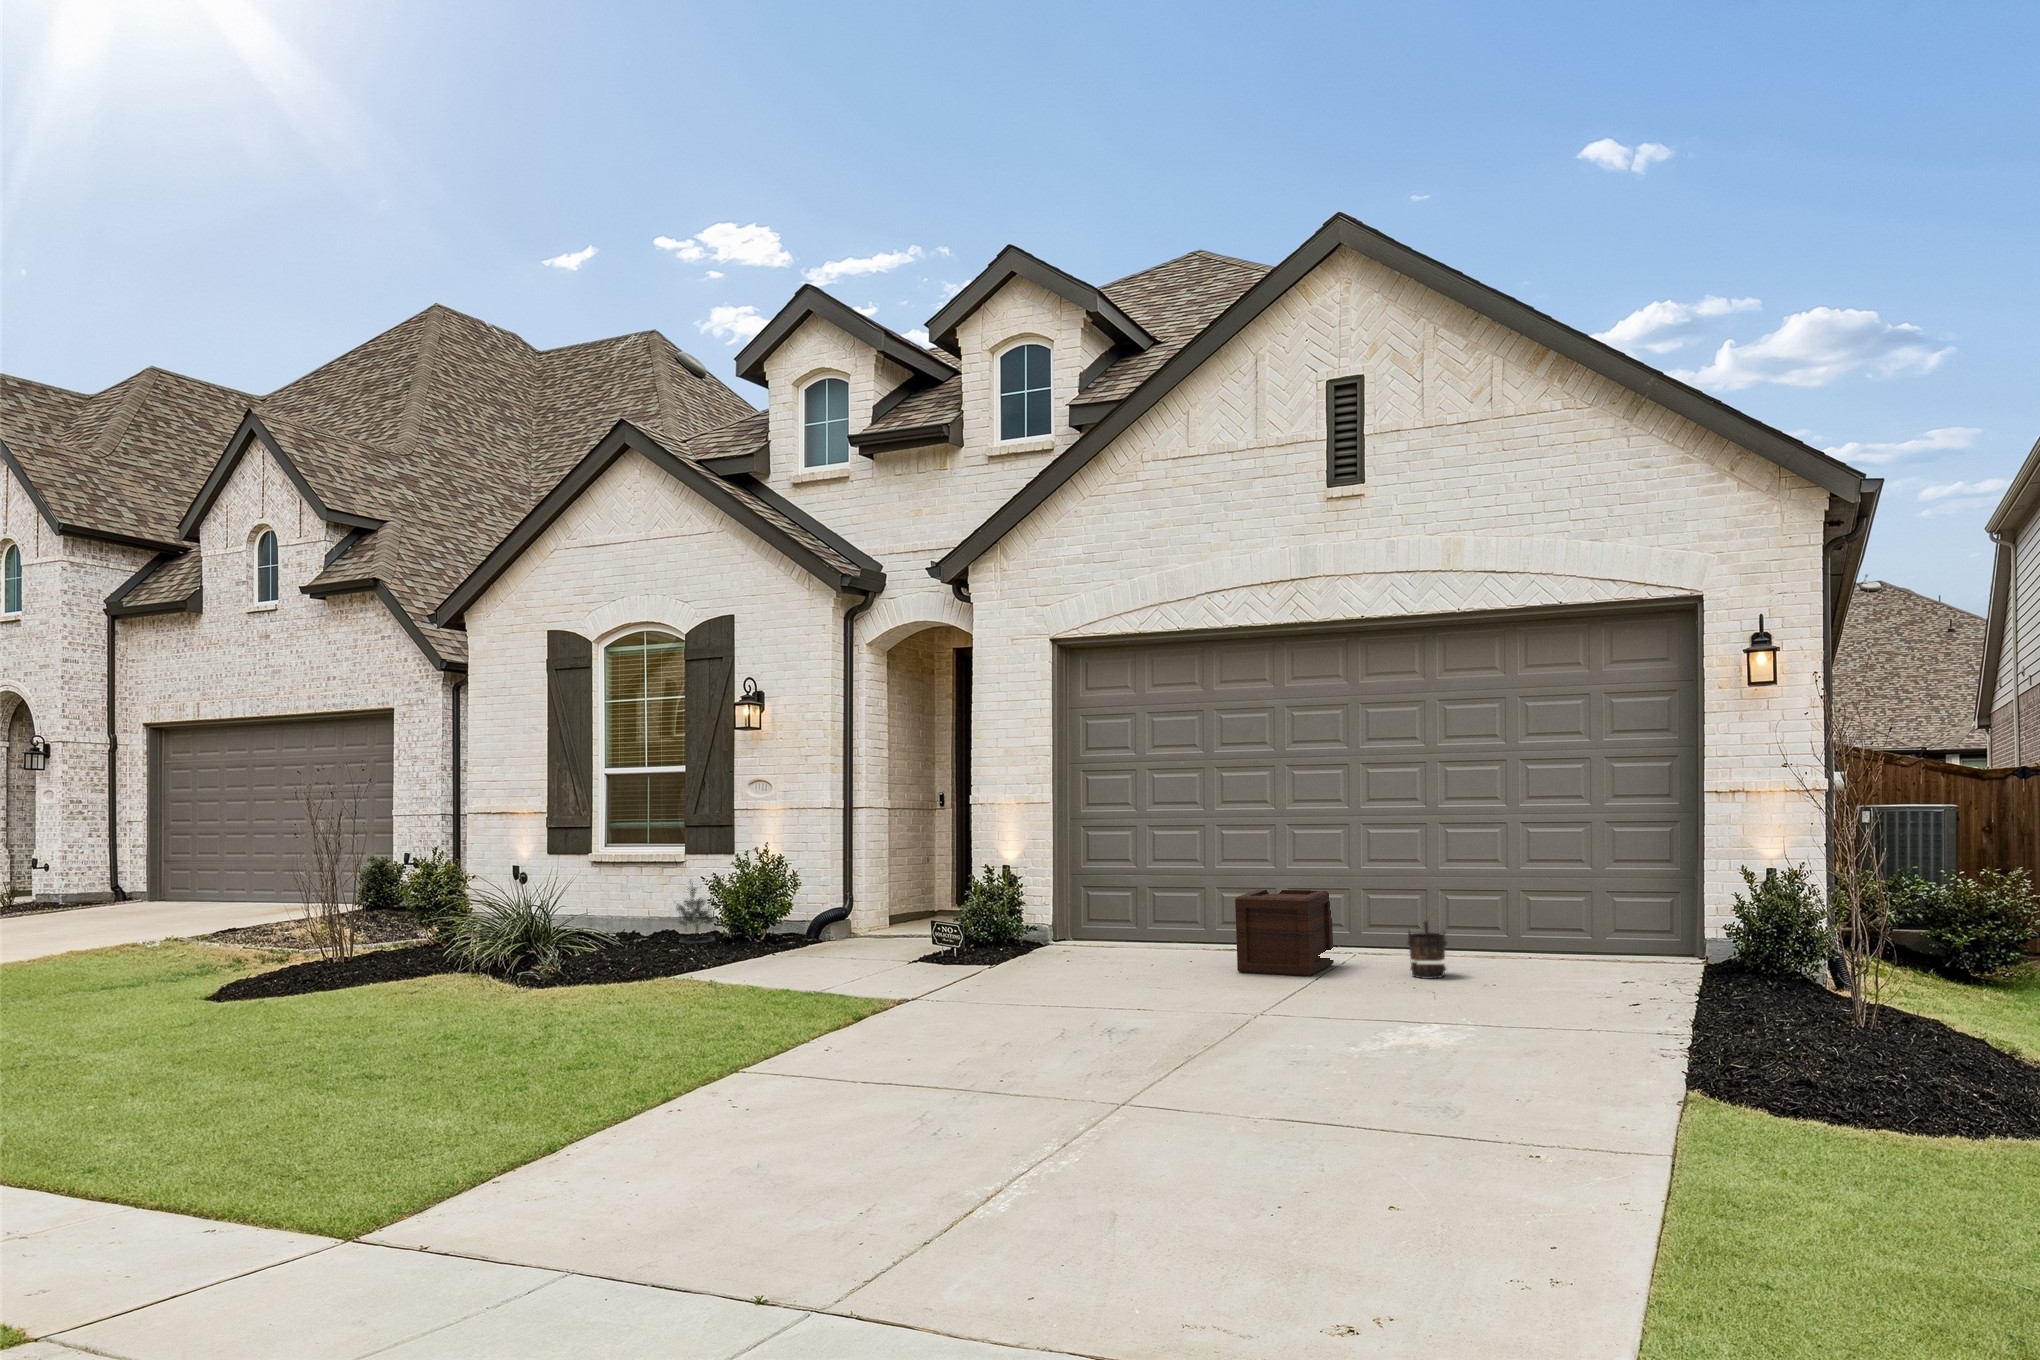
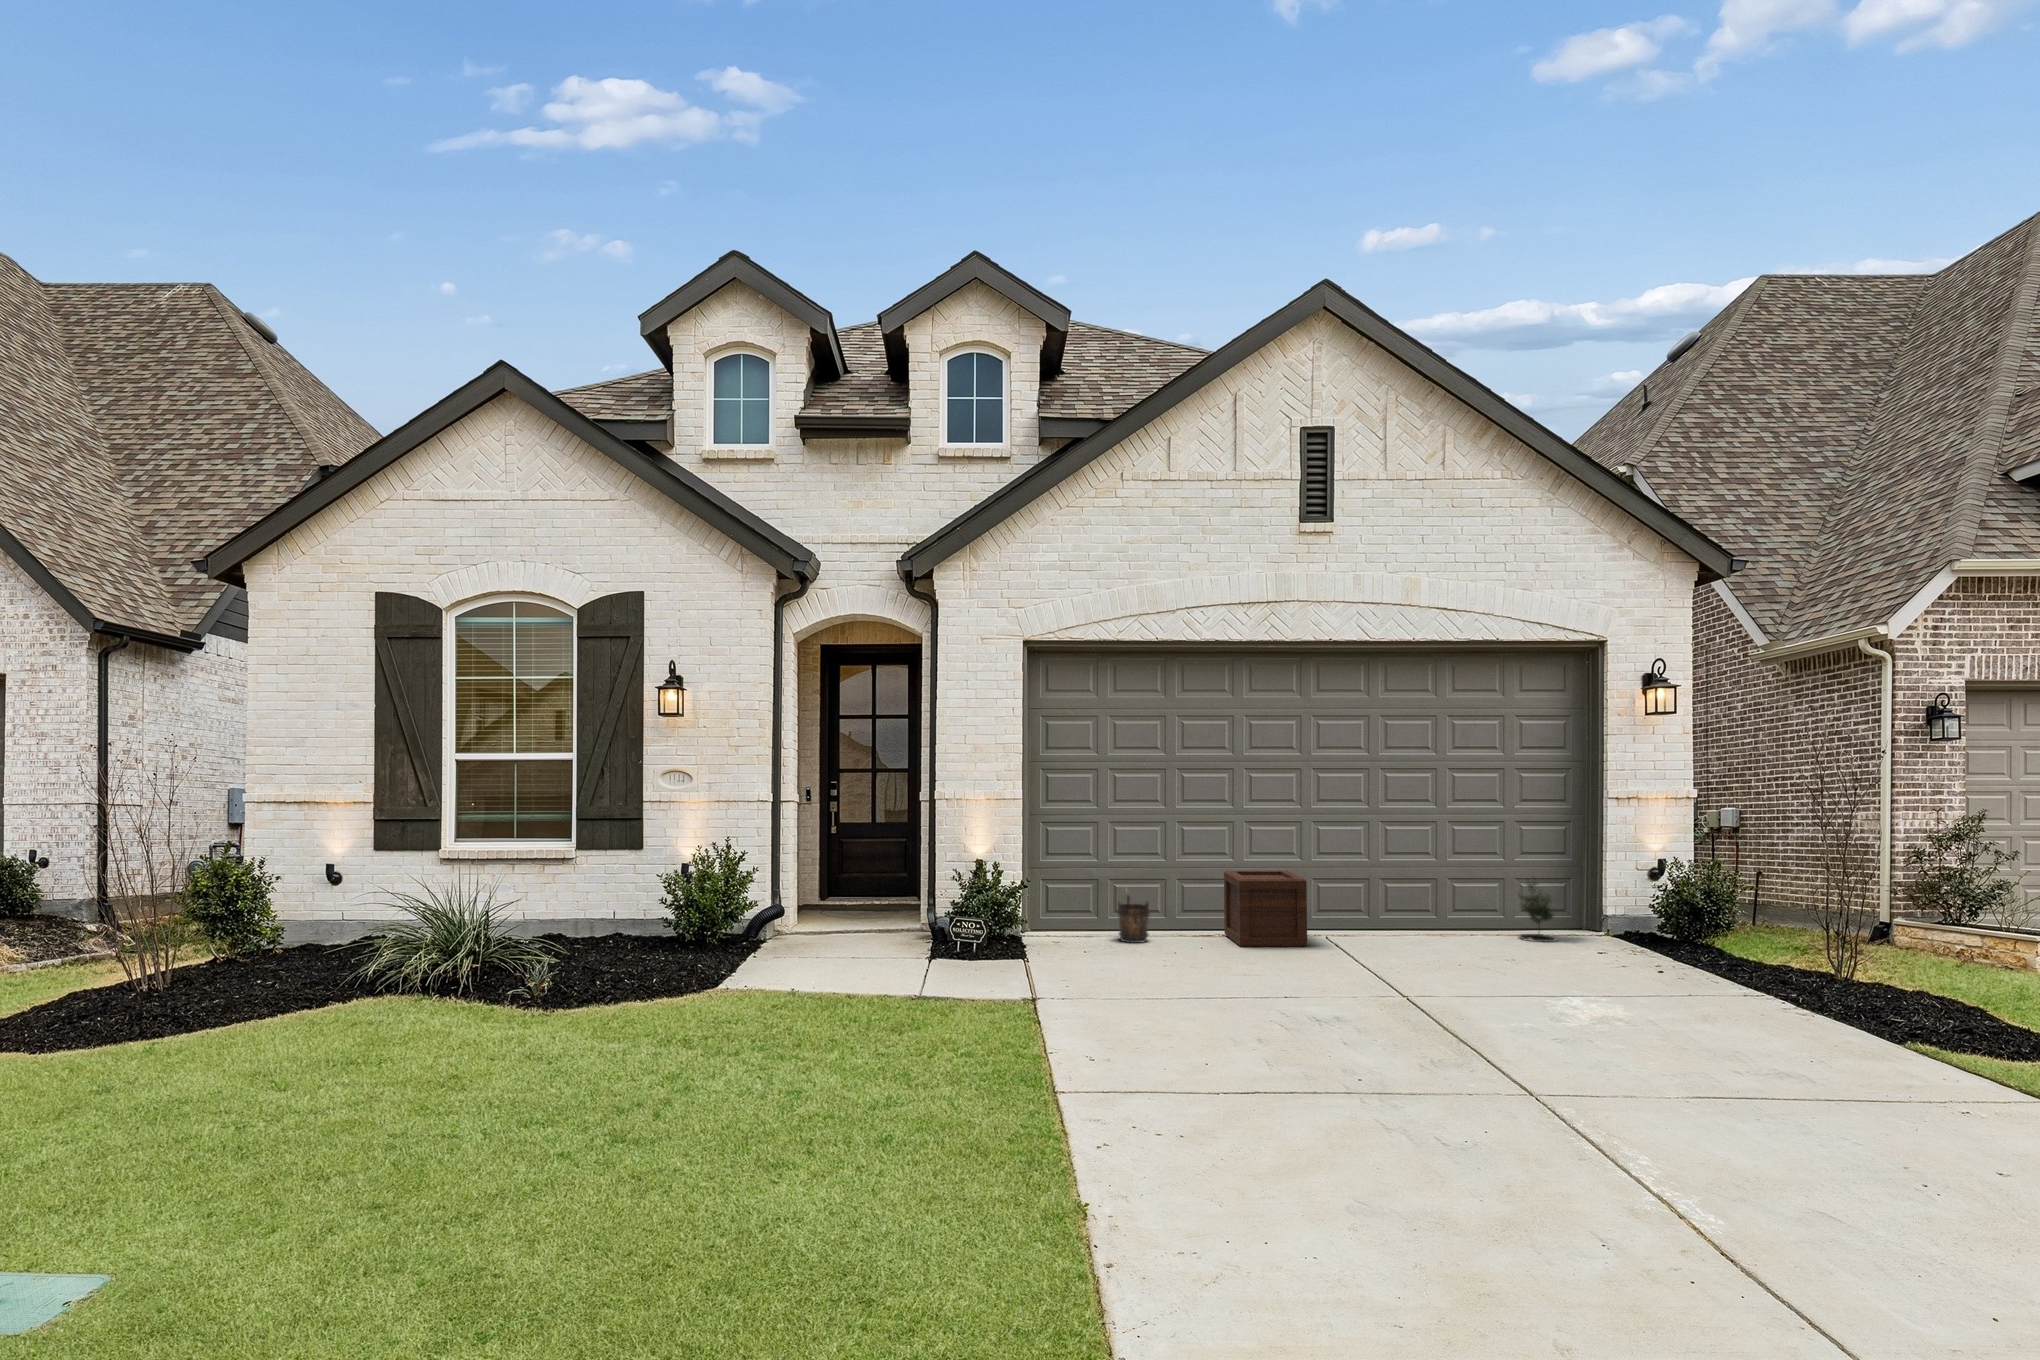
potted tree: present [676,882,714,944] -> present [1518,876,1557,942]
bucket: present [1407,915,1447,979] -> present [1117,888,1150,943]

